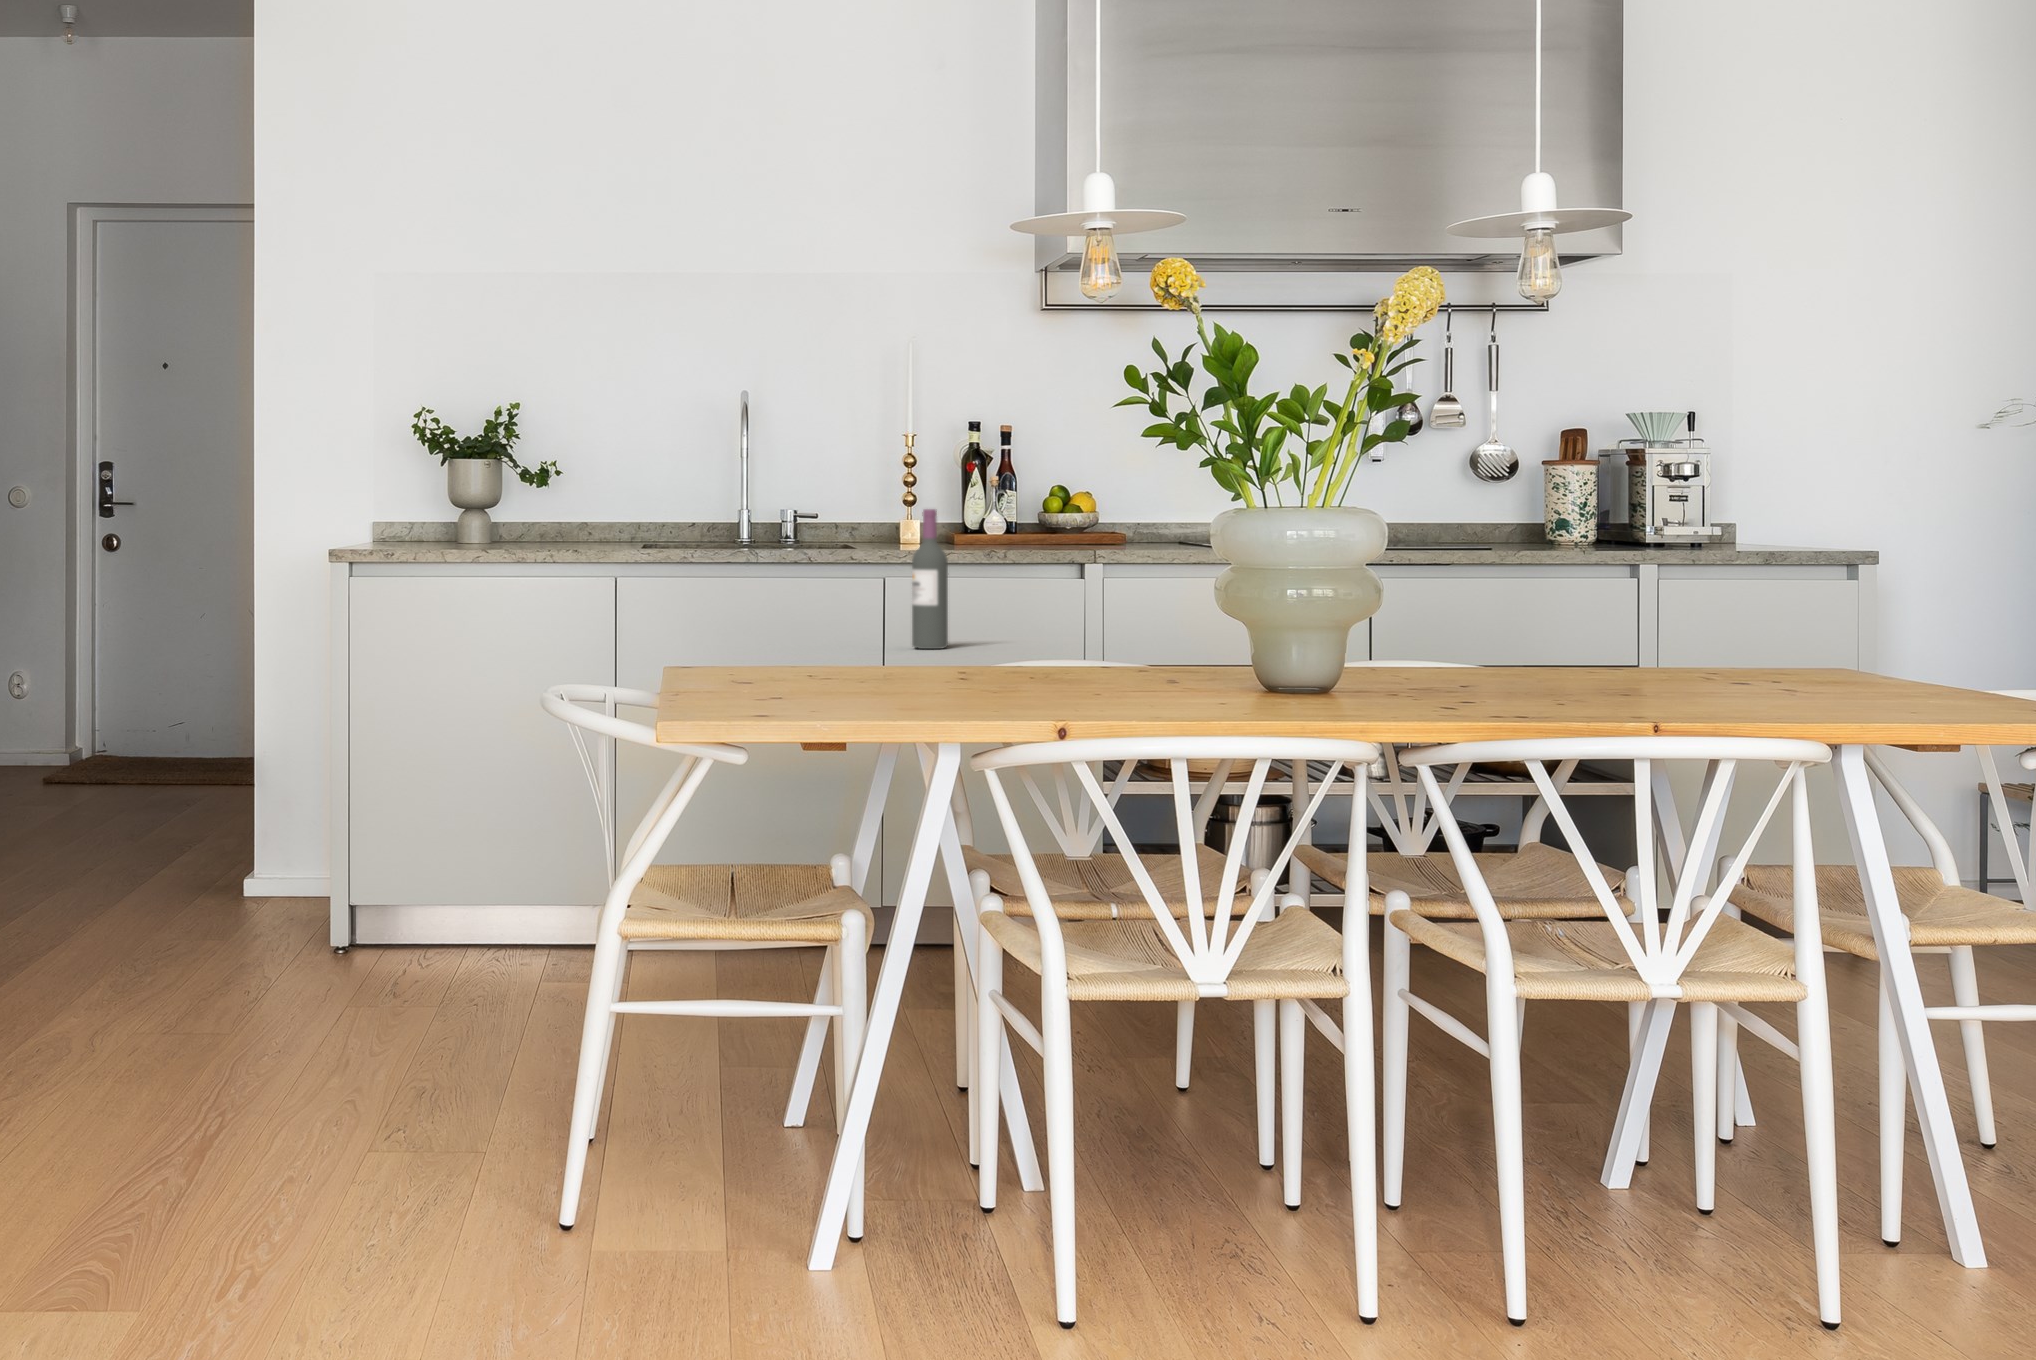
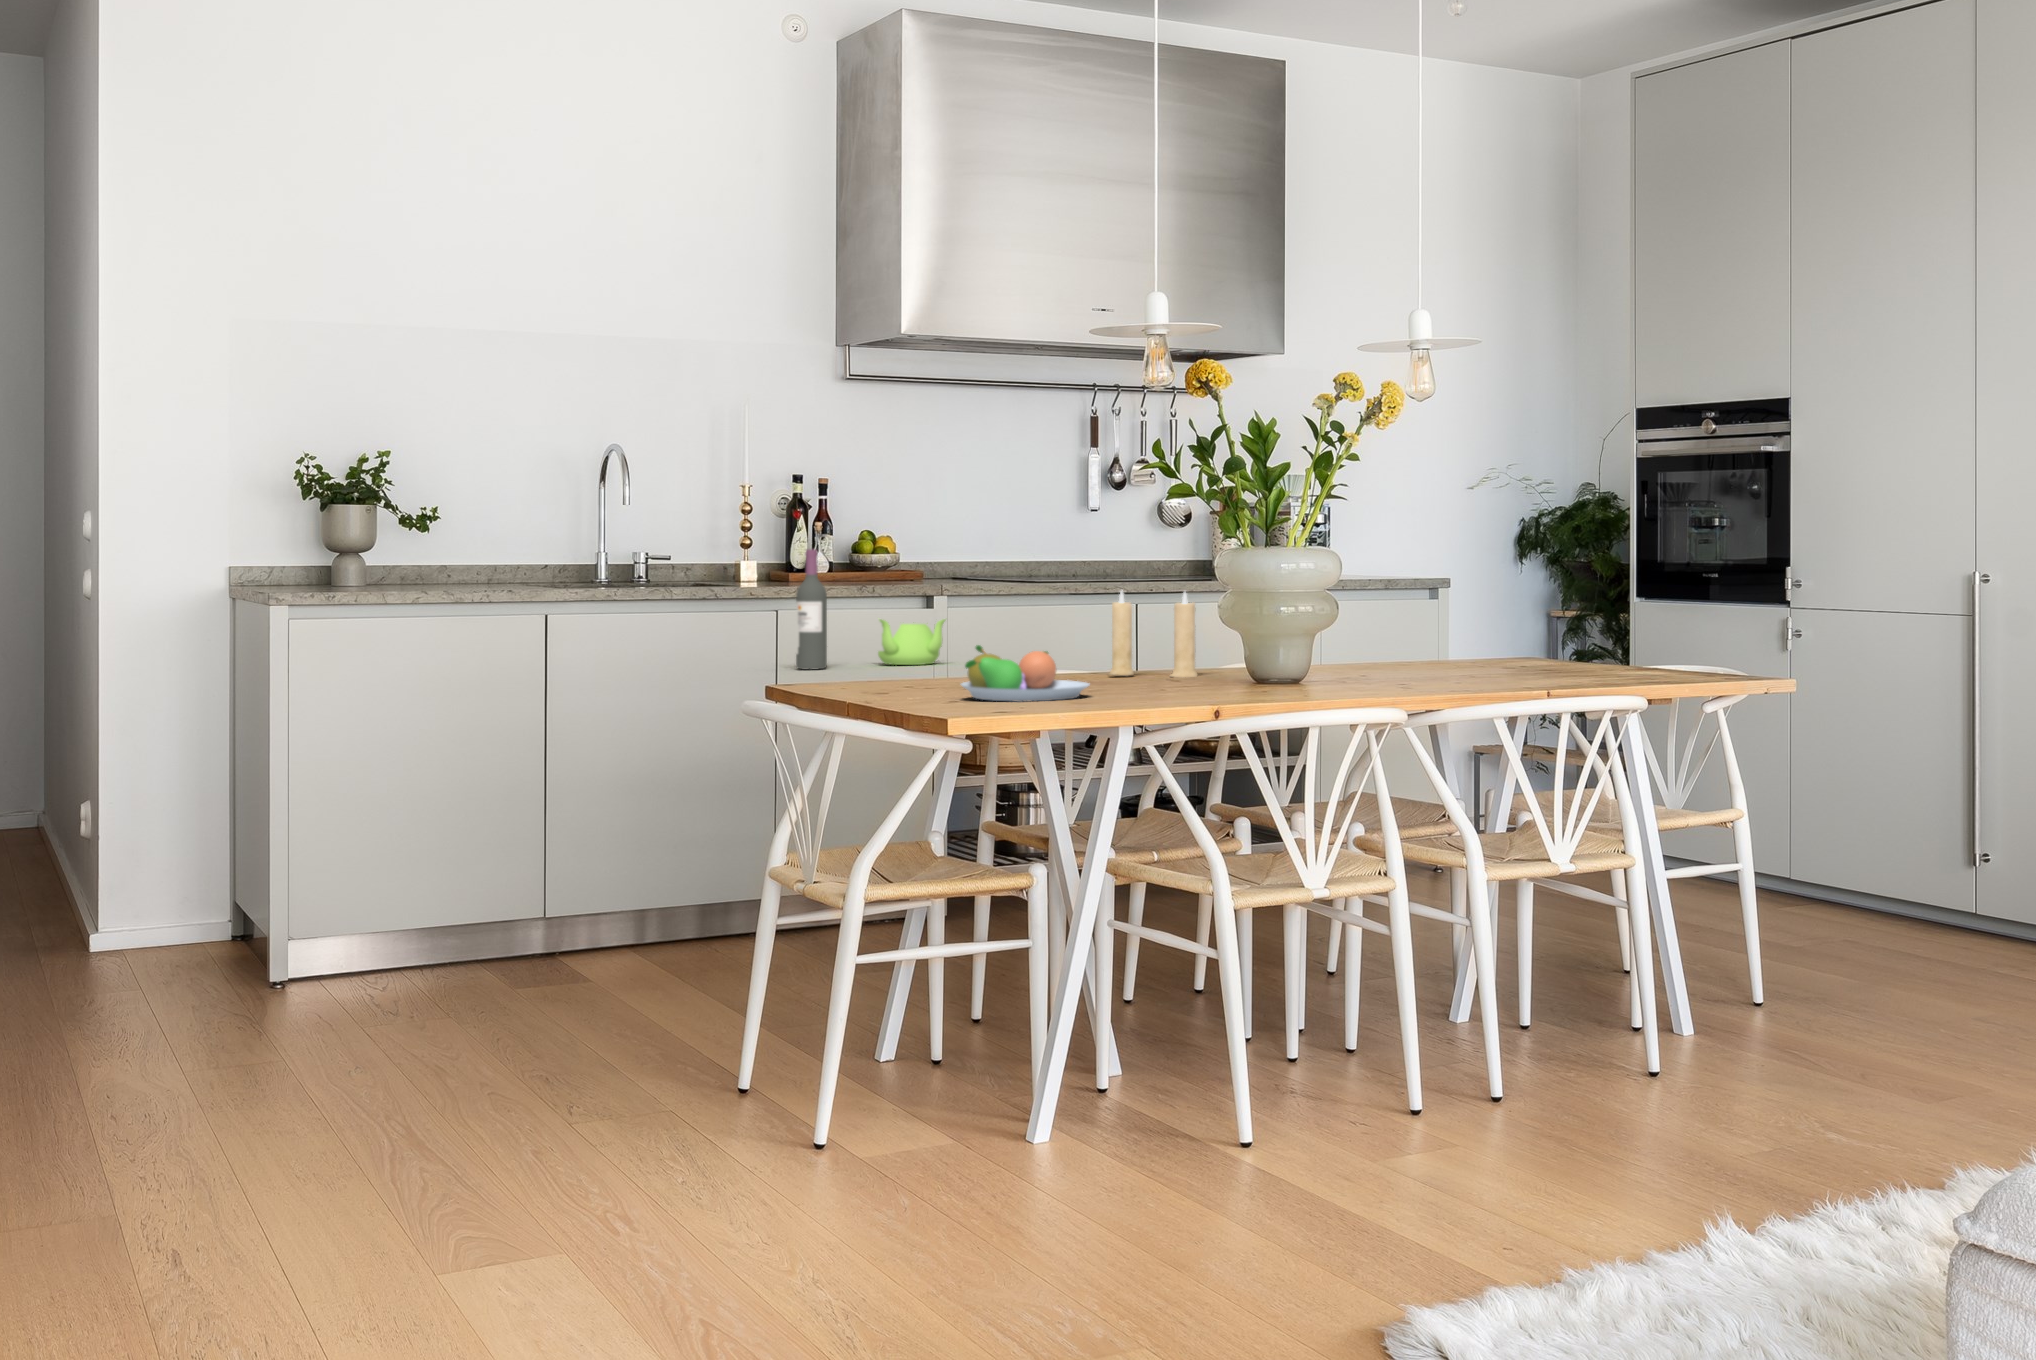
candle: none [1142,562,1248,680] -> present [1109,591,1198,677]
teapot: none [1011,588,1103,647] -> present [878,619,945,665]
fruit bowl: none [778,632,955,706] -> present [961,645,1089,702]

